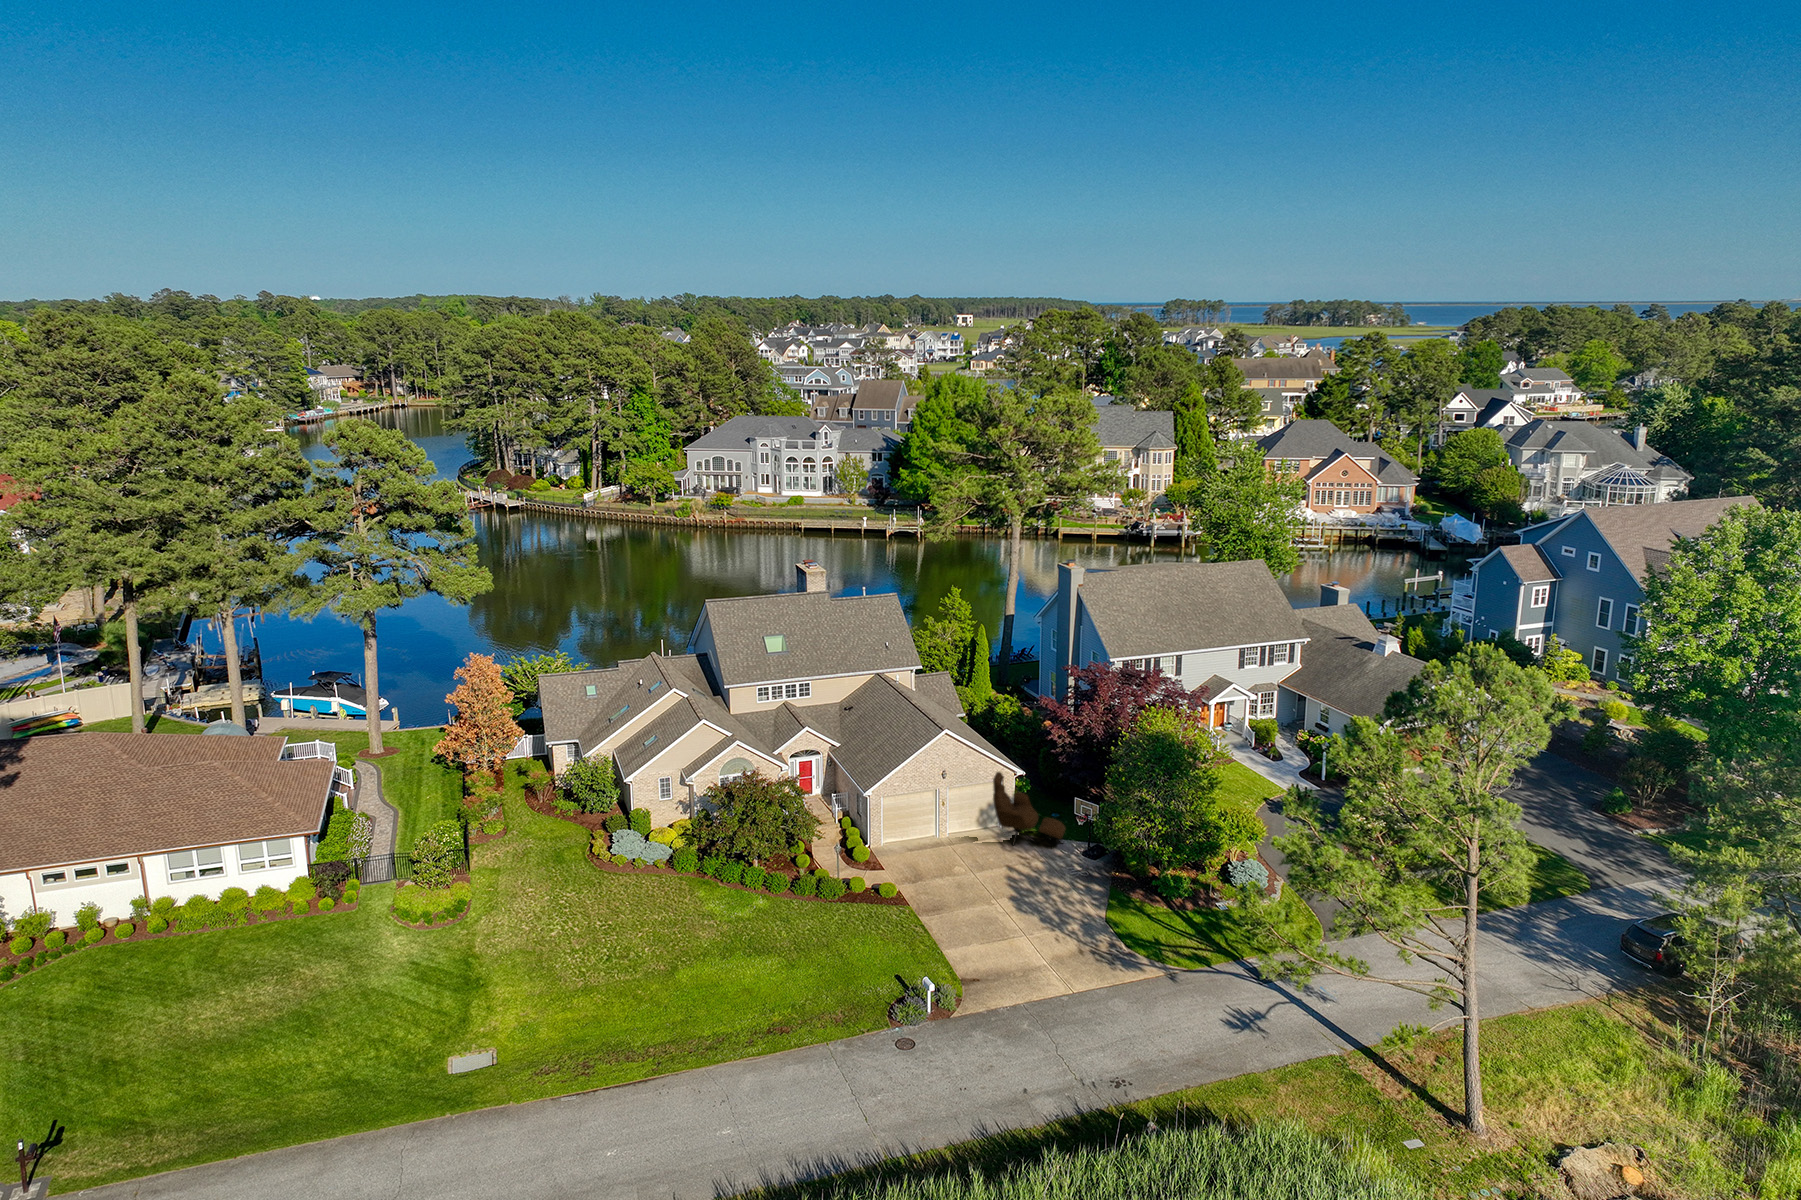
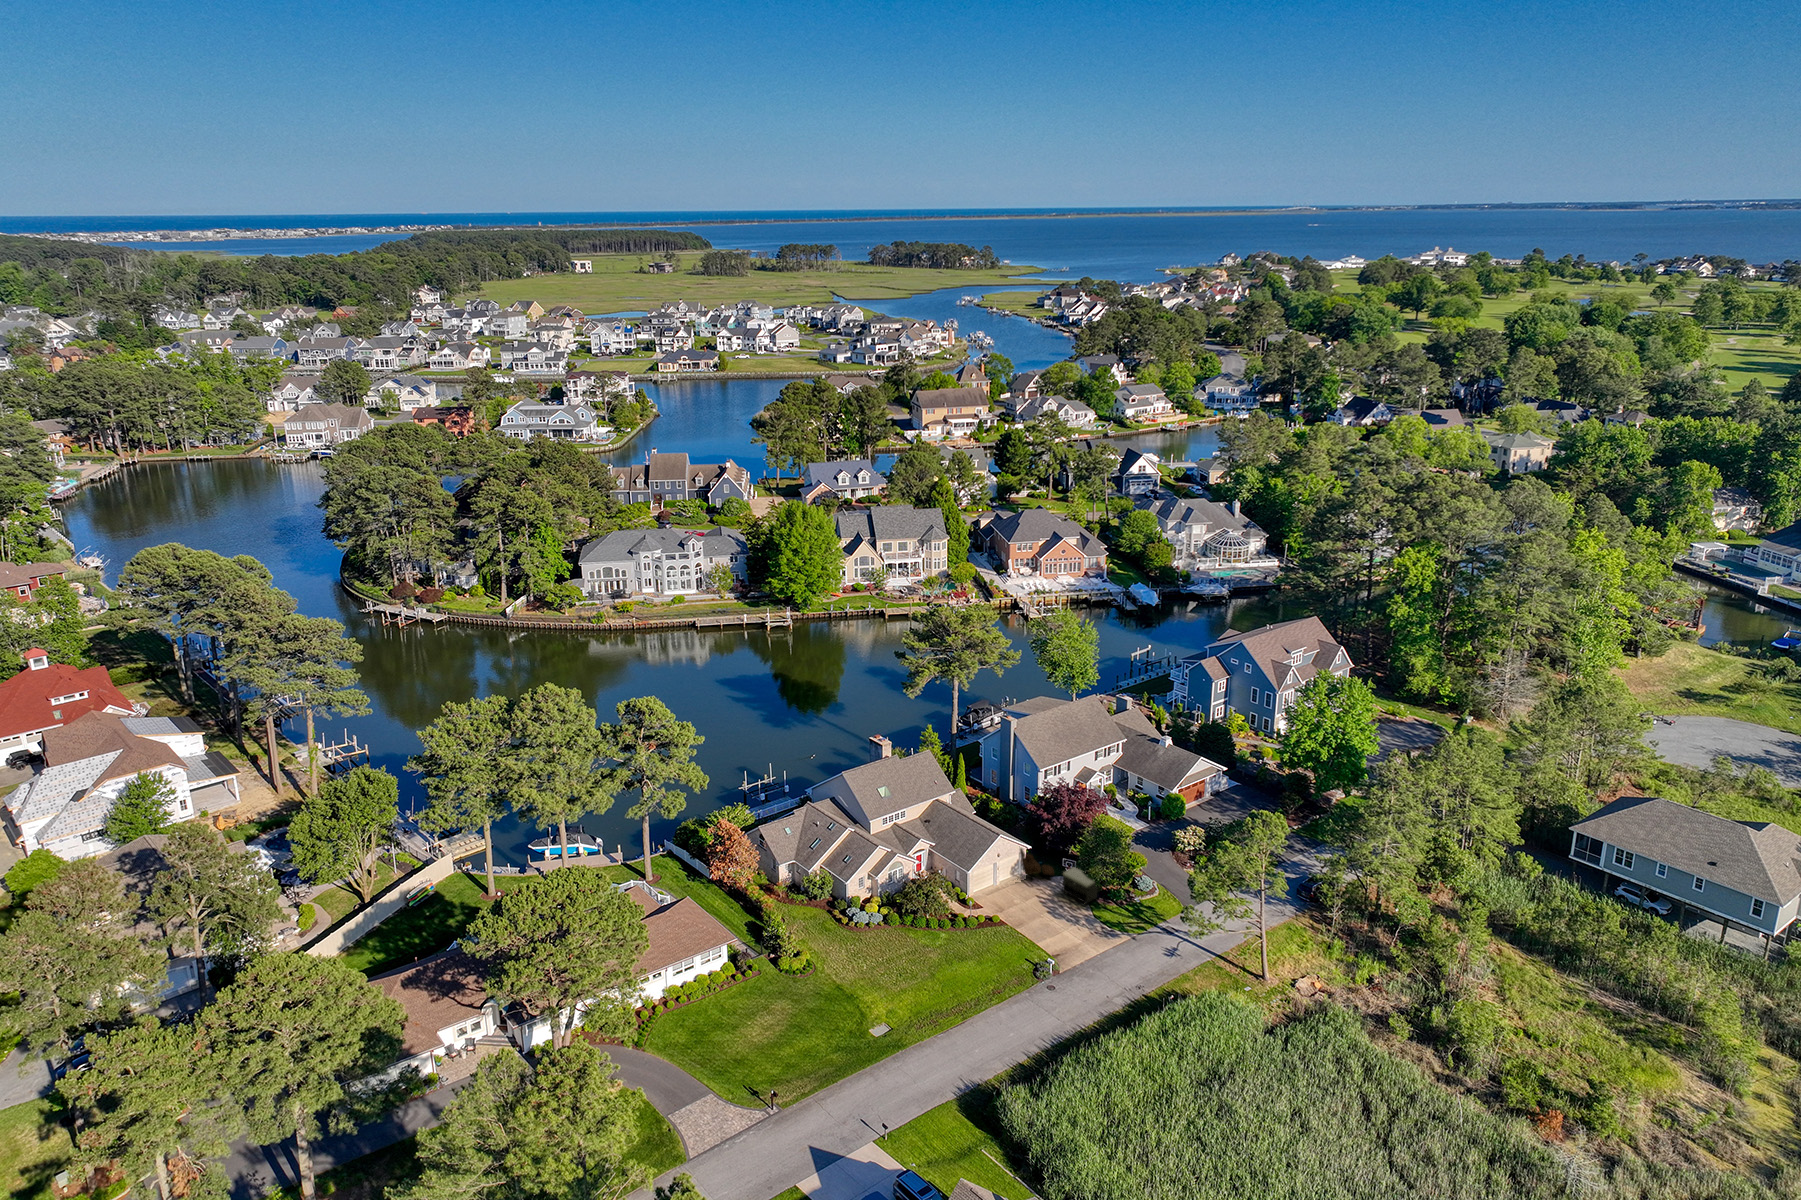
storage bench: none [1062,821,1134,898] -> present [1063,867,1098,903]

